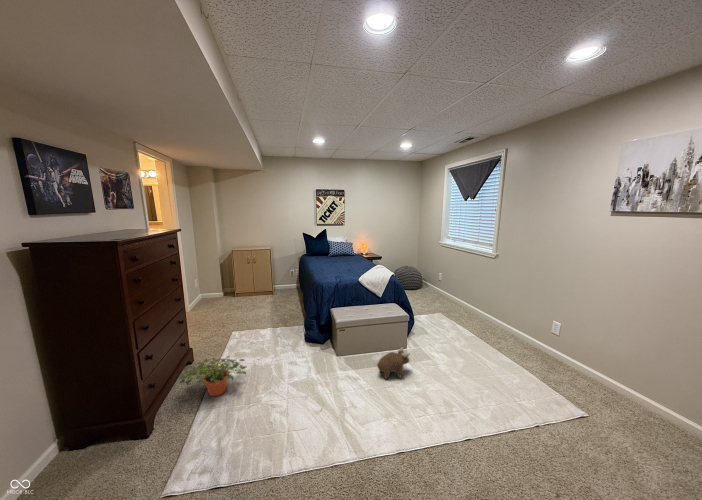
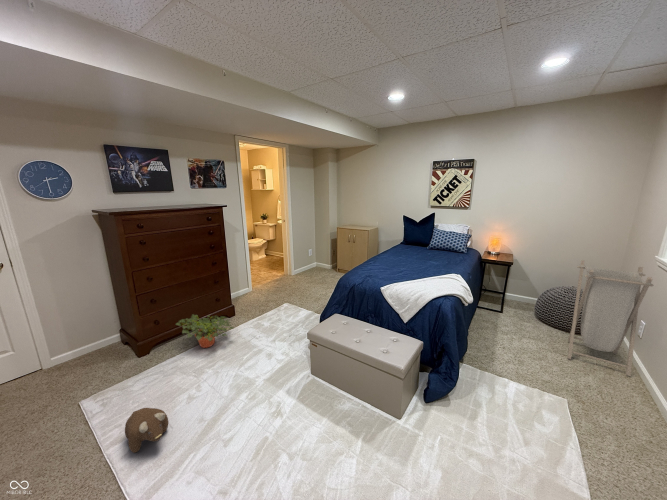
laundry hamper: none [416,246,446,298] -> present [568,260,653,376]
plush toy: present [377,347,410,379] -> present [125,408,168,453]

